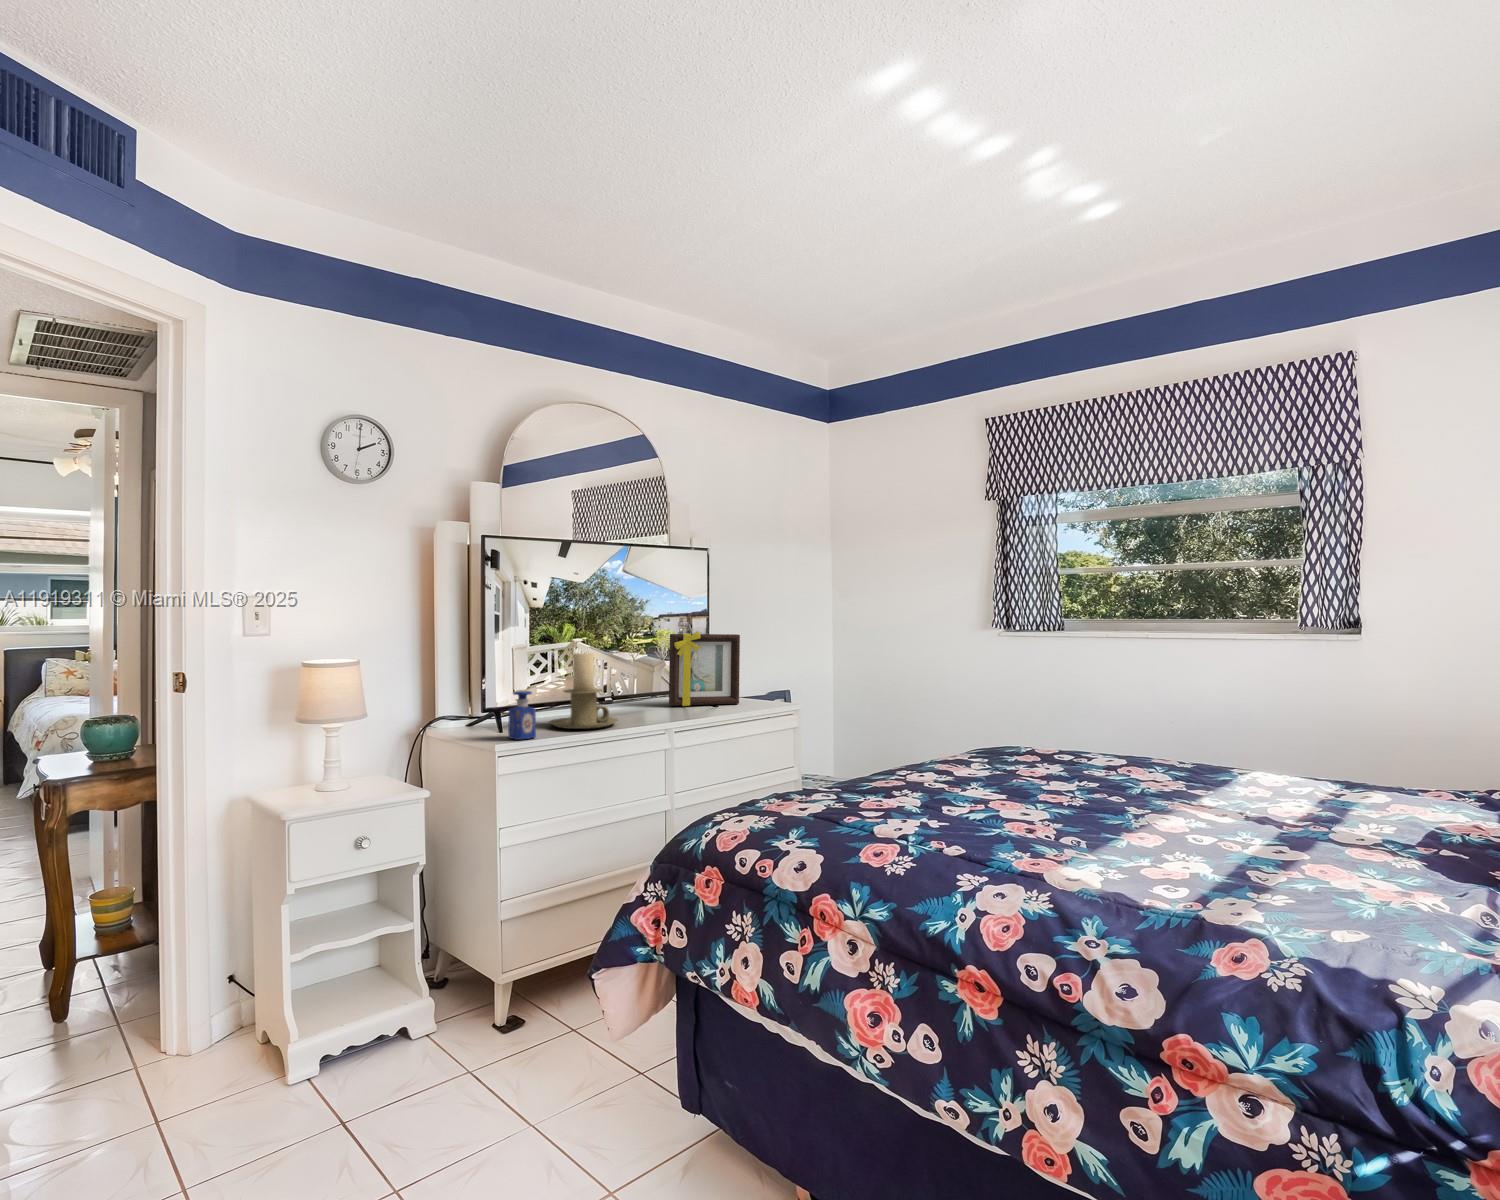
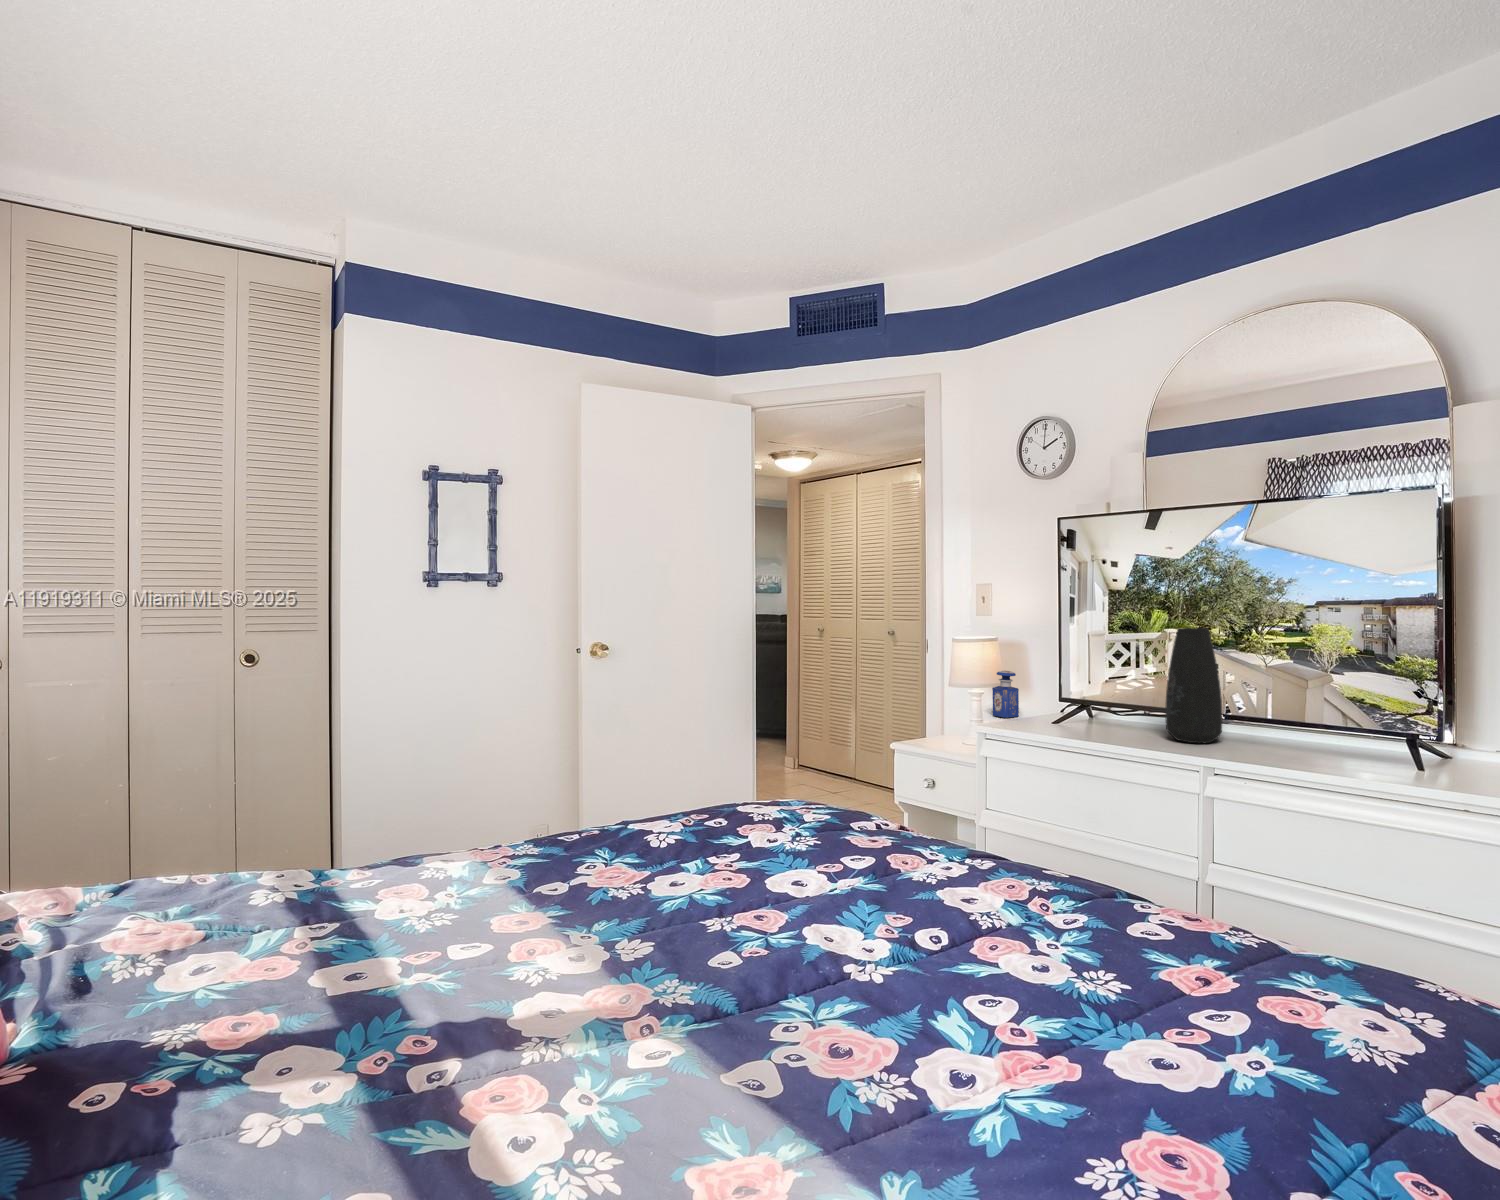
picture frame: present [669,631,740,706] -> none [1291,630,1419,777]
vase: none [629,634,664,716] -> present [1165,628,1222,743]
candle holder: present [549,653,618,729] -> none [1046,643,1133,731]

